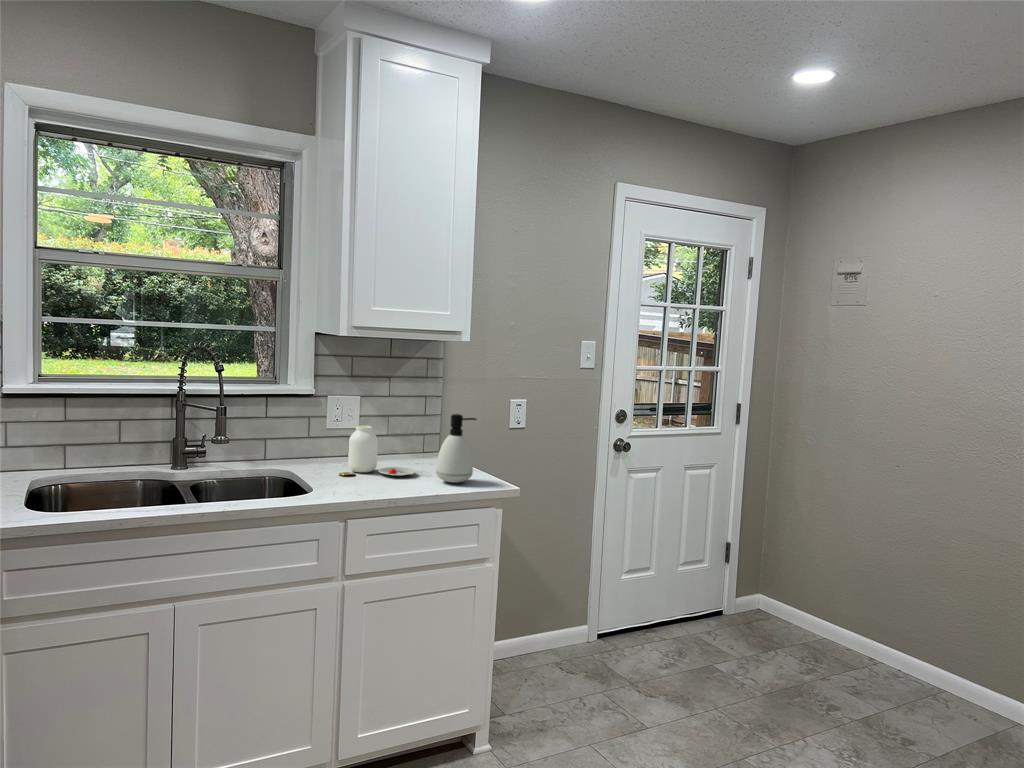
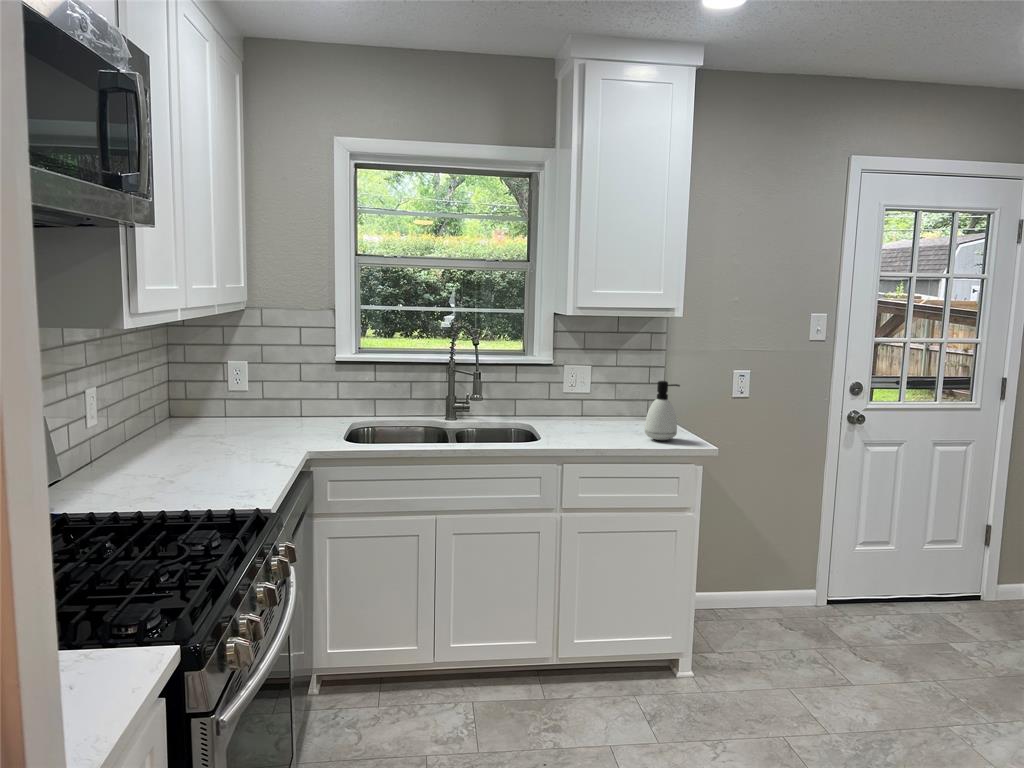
jar: present [339,426,416,476] -> none [566,390,630,433]

